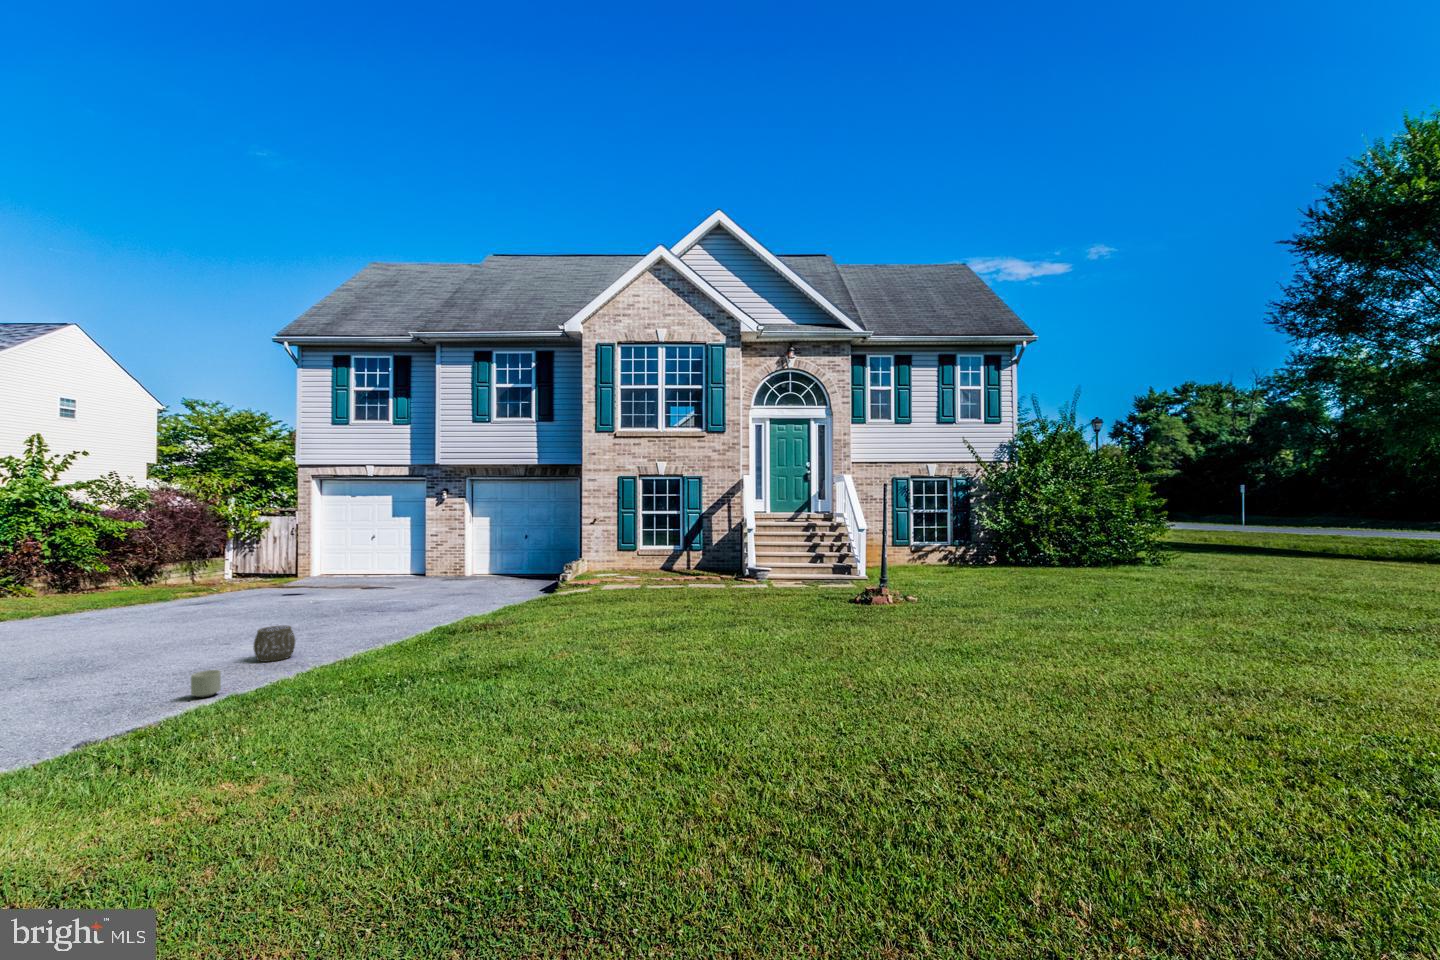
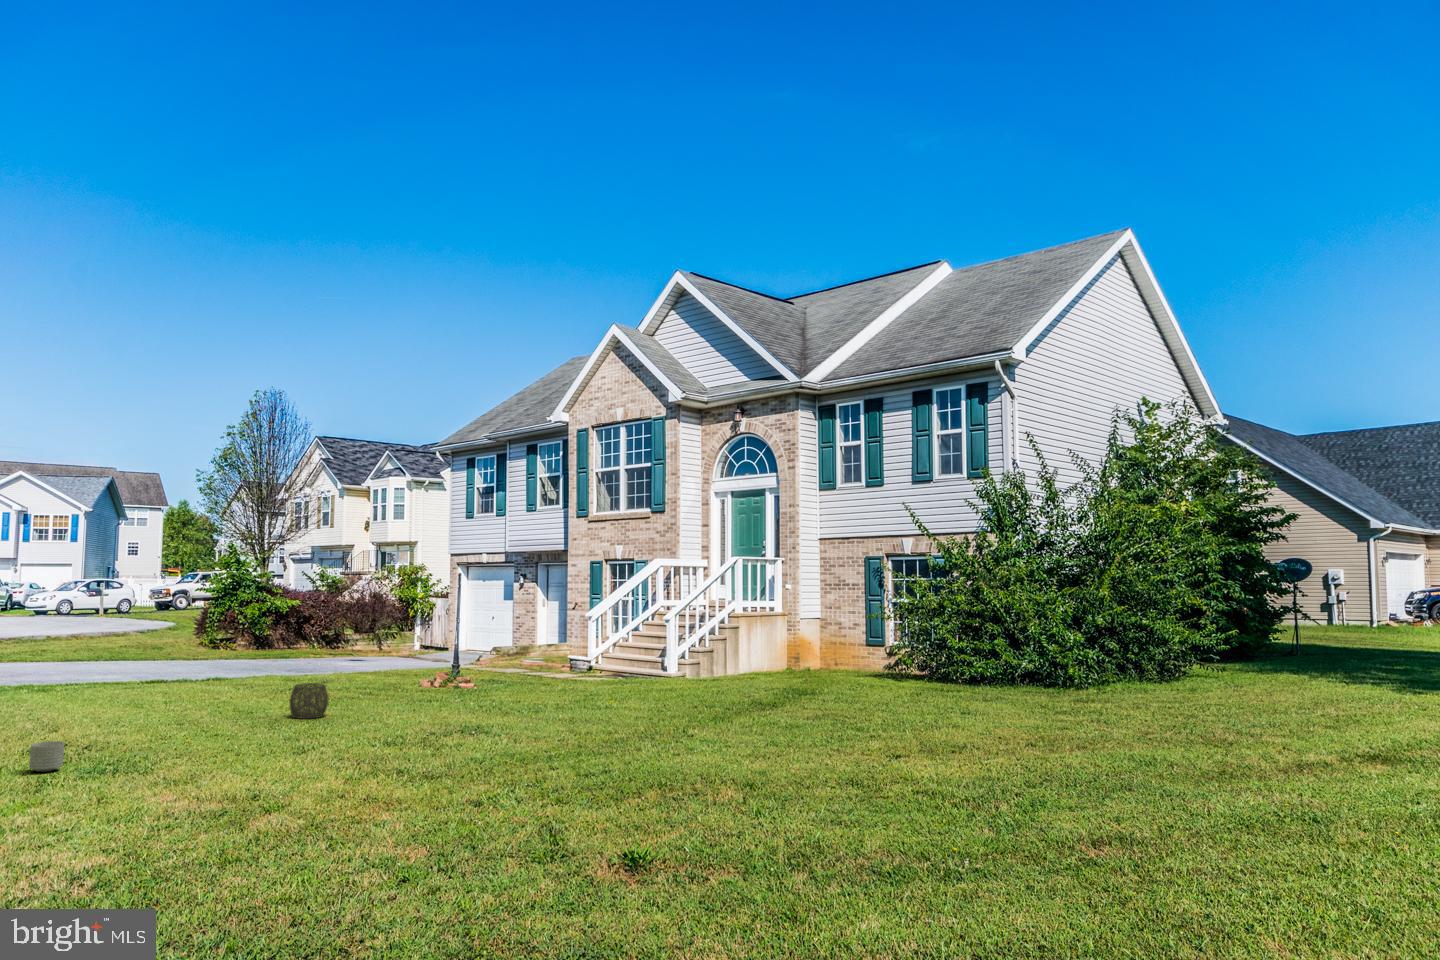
woven basket: present [253,626,295,662] -> present [289,683,328,719]

